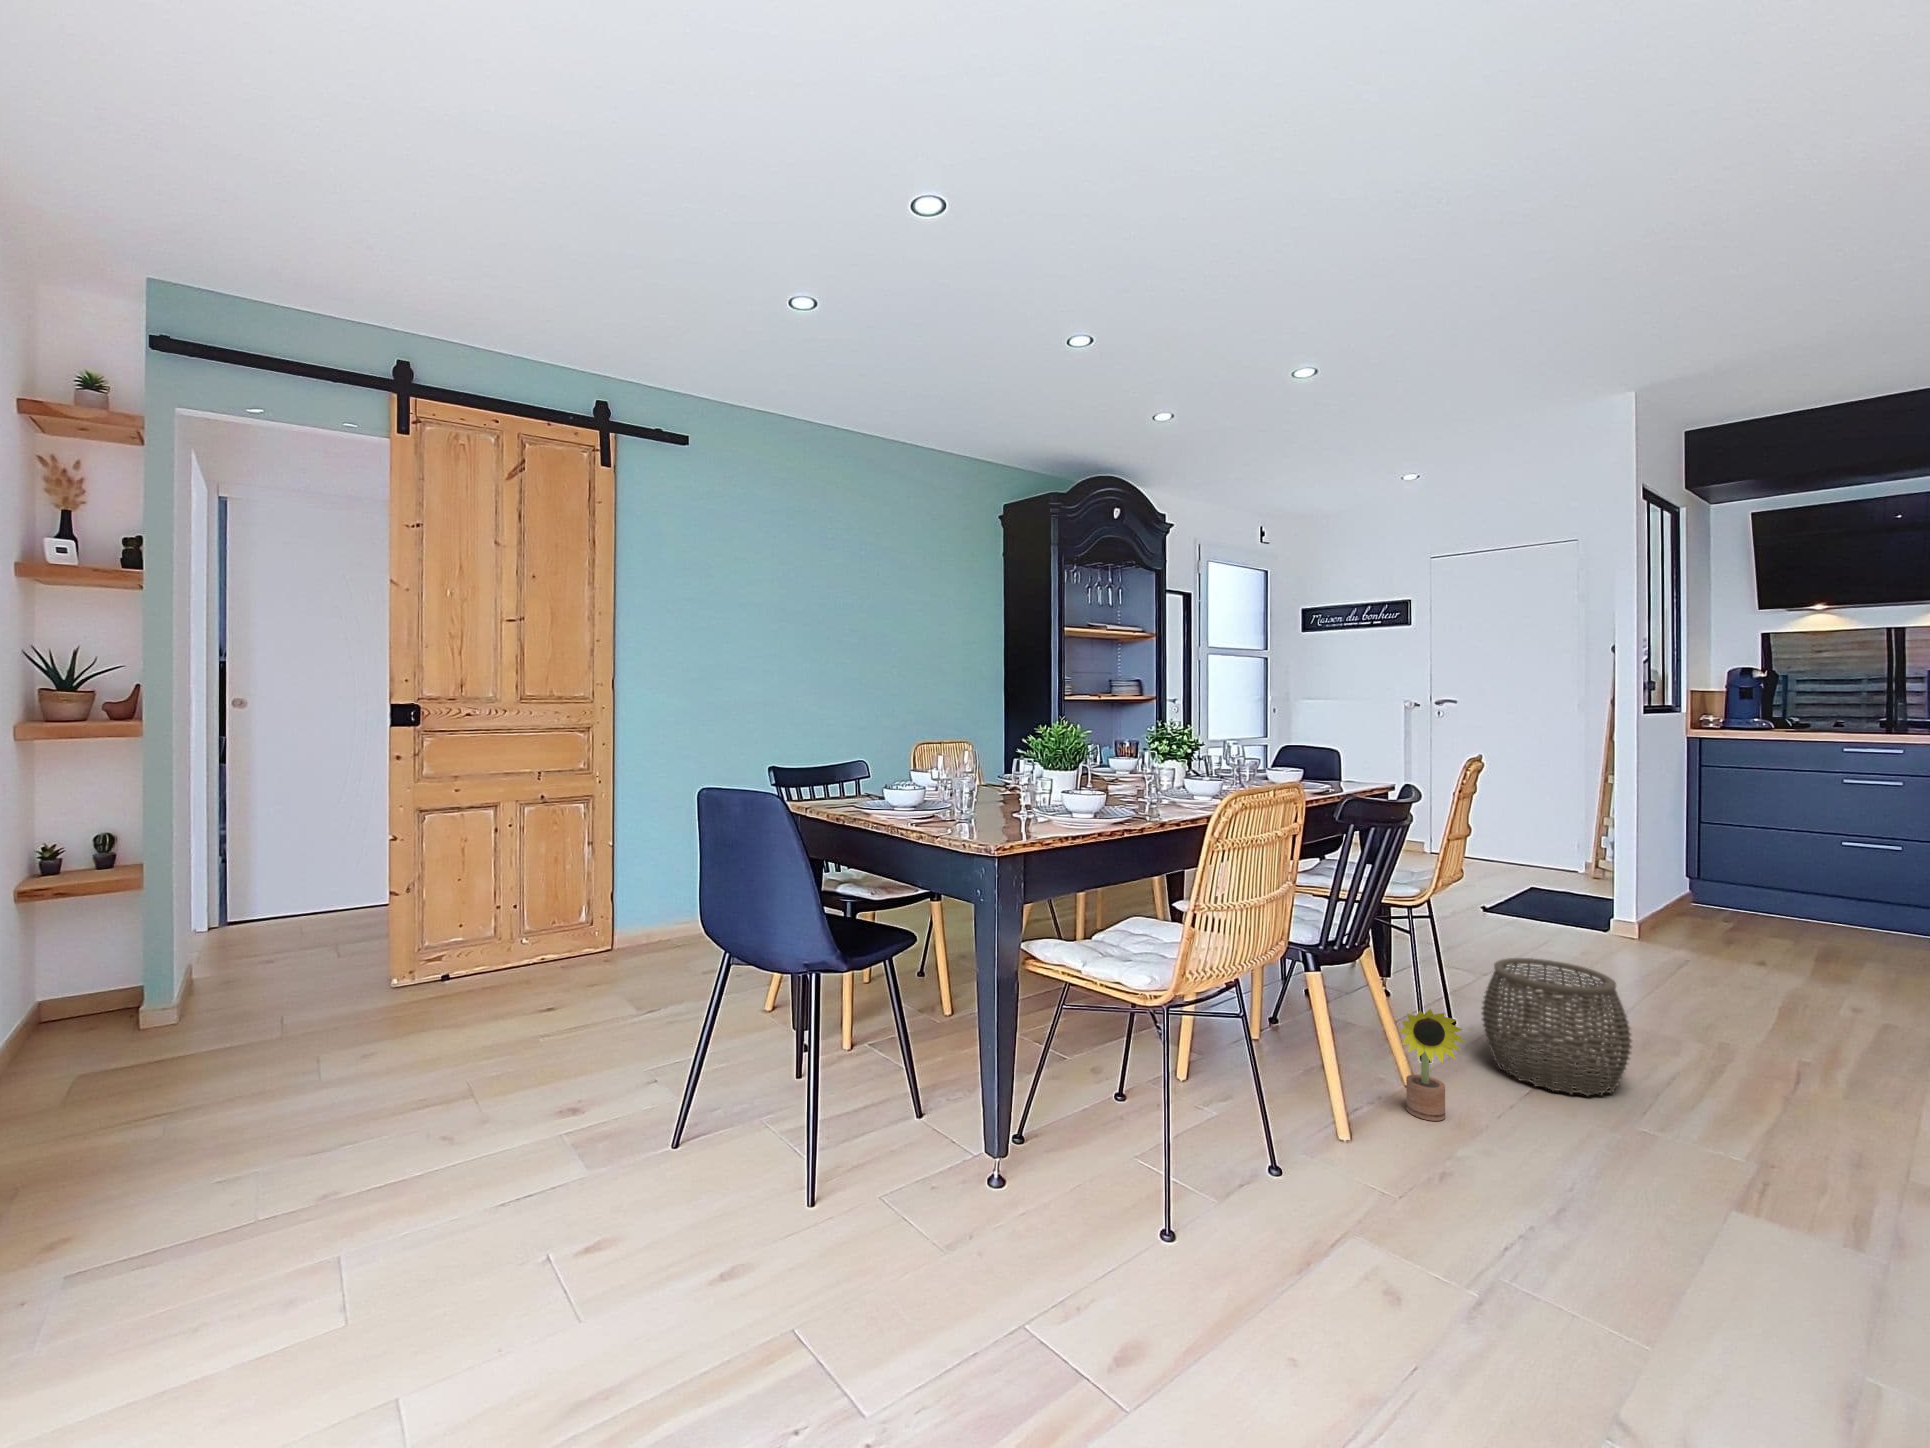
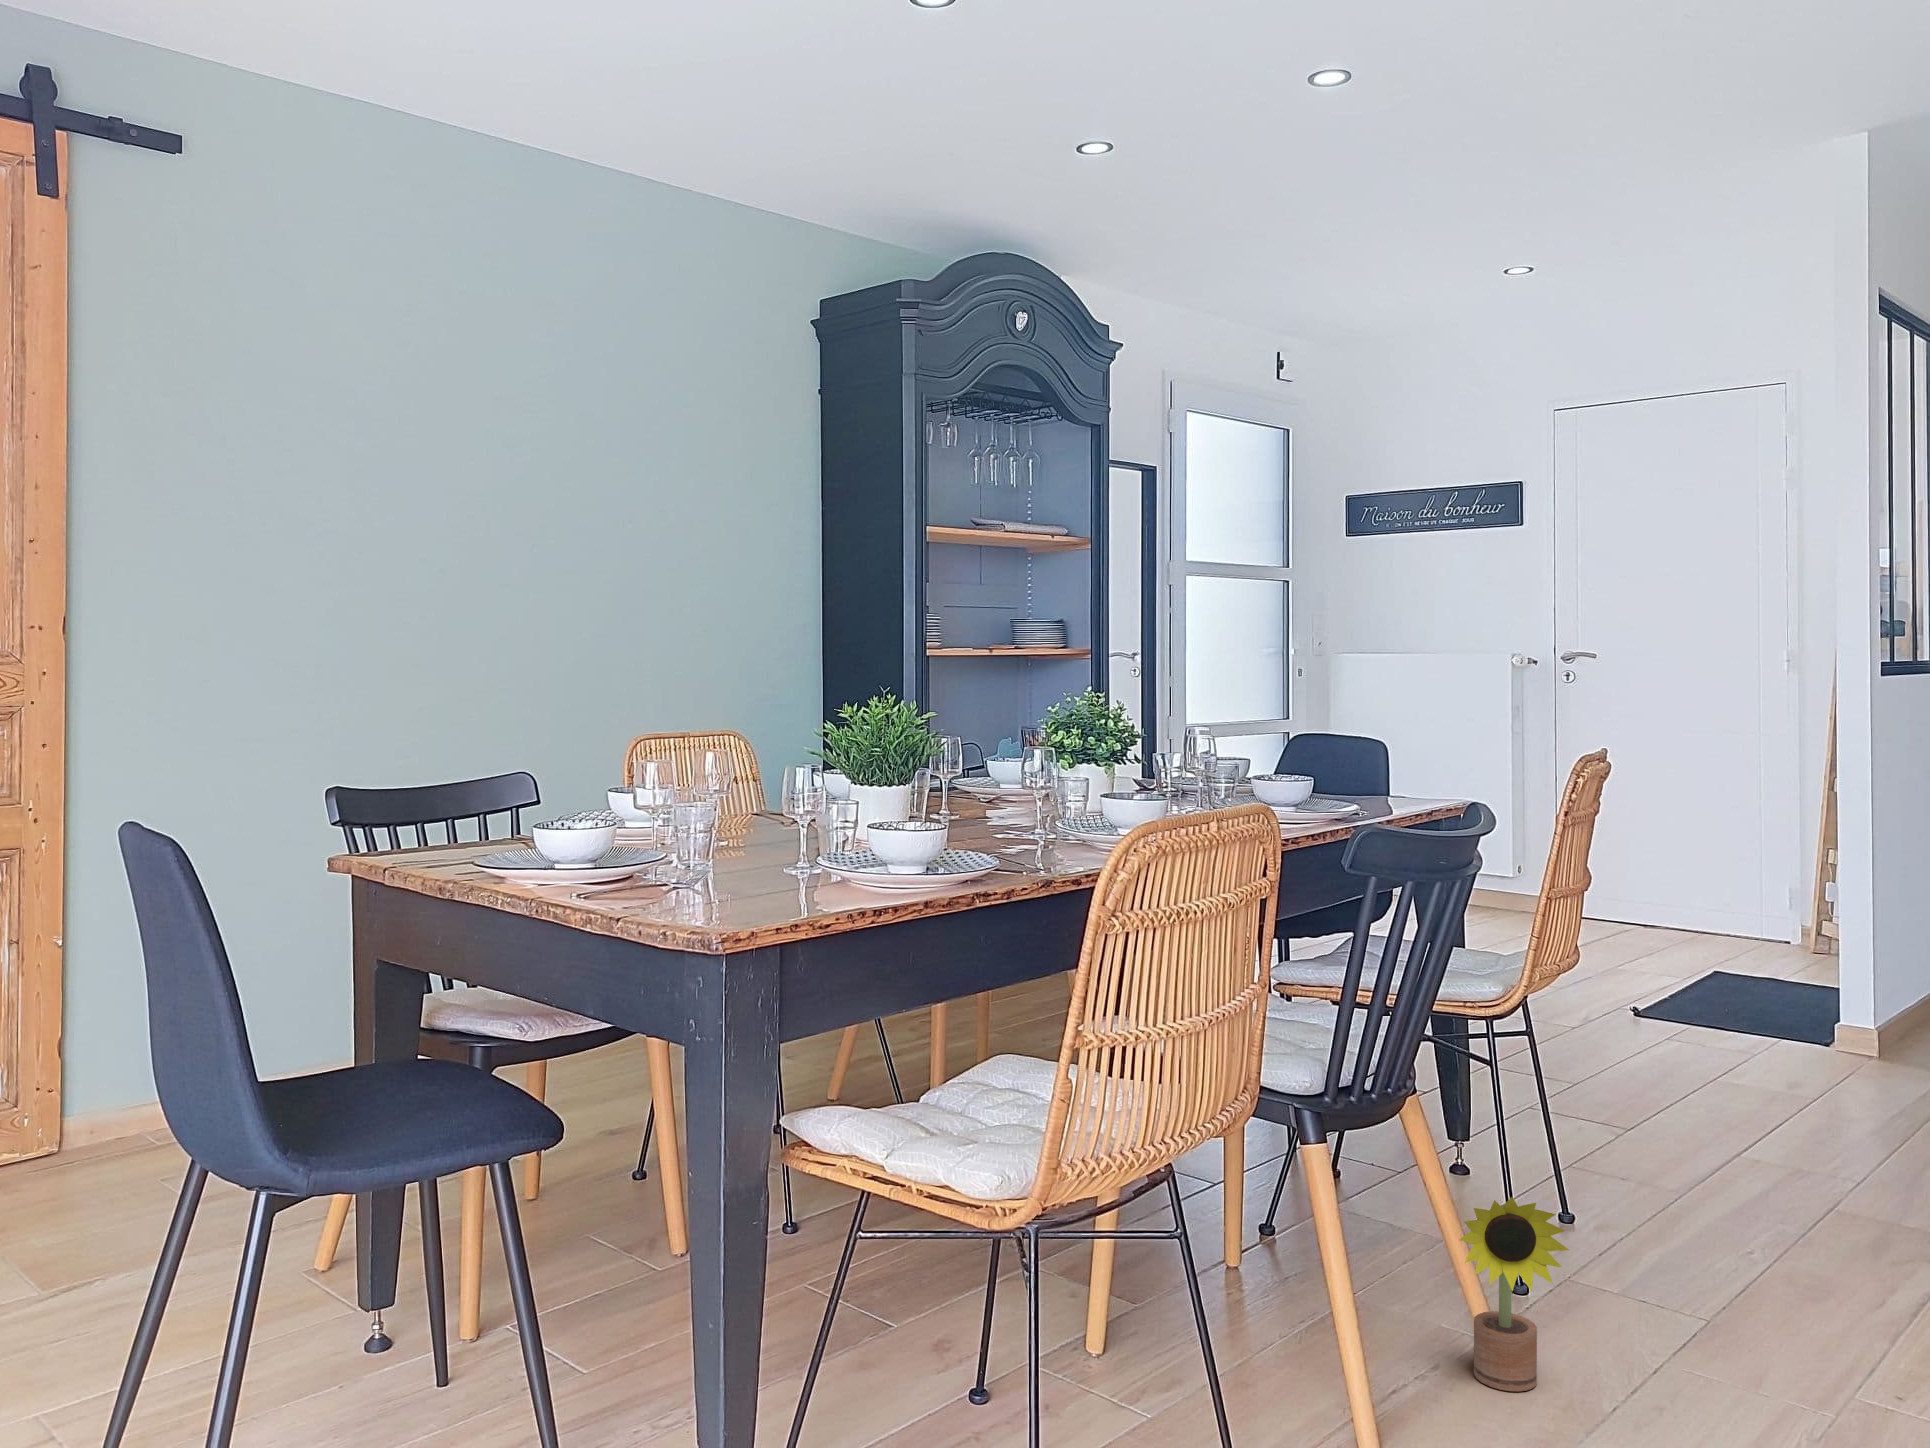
woven basket: present [1481,958,1632,1096] -> none [1605,1097,1842,1329]

